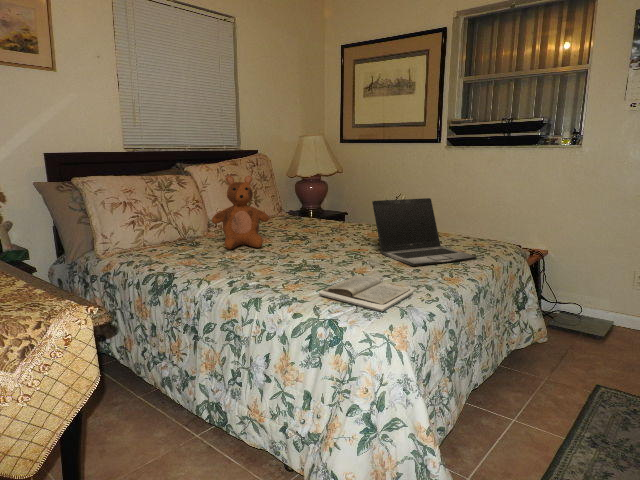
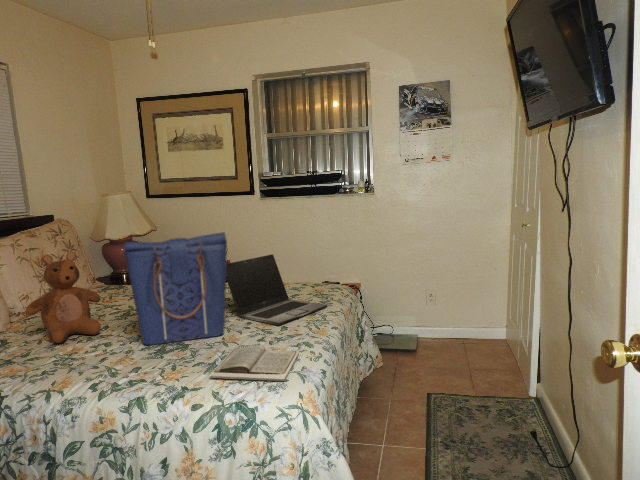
tote bag: none [277,165,369,265] -> present [124,232,227,345]

